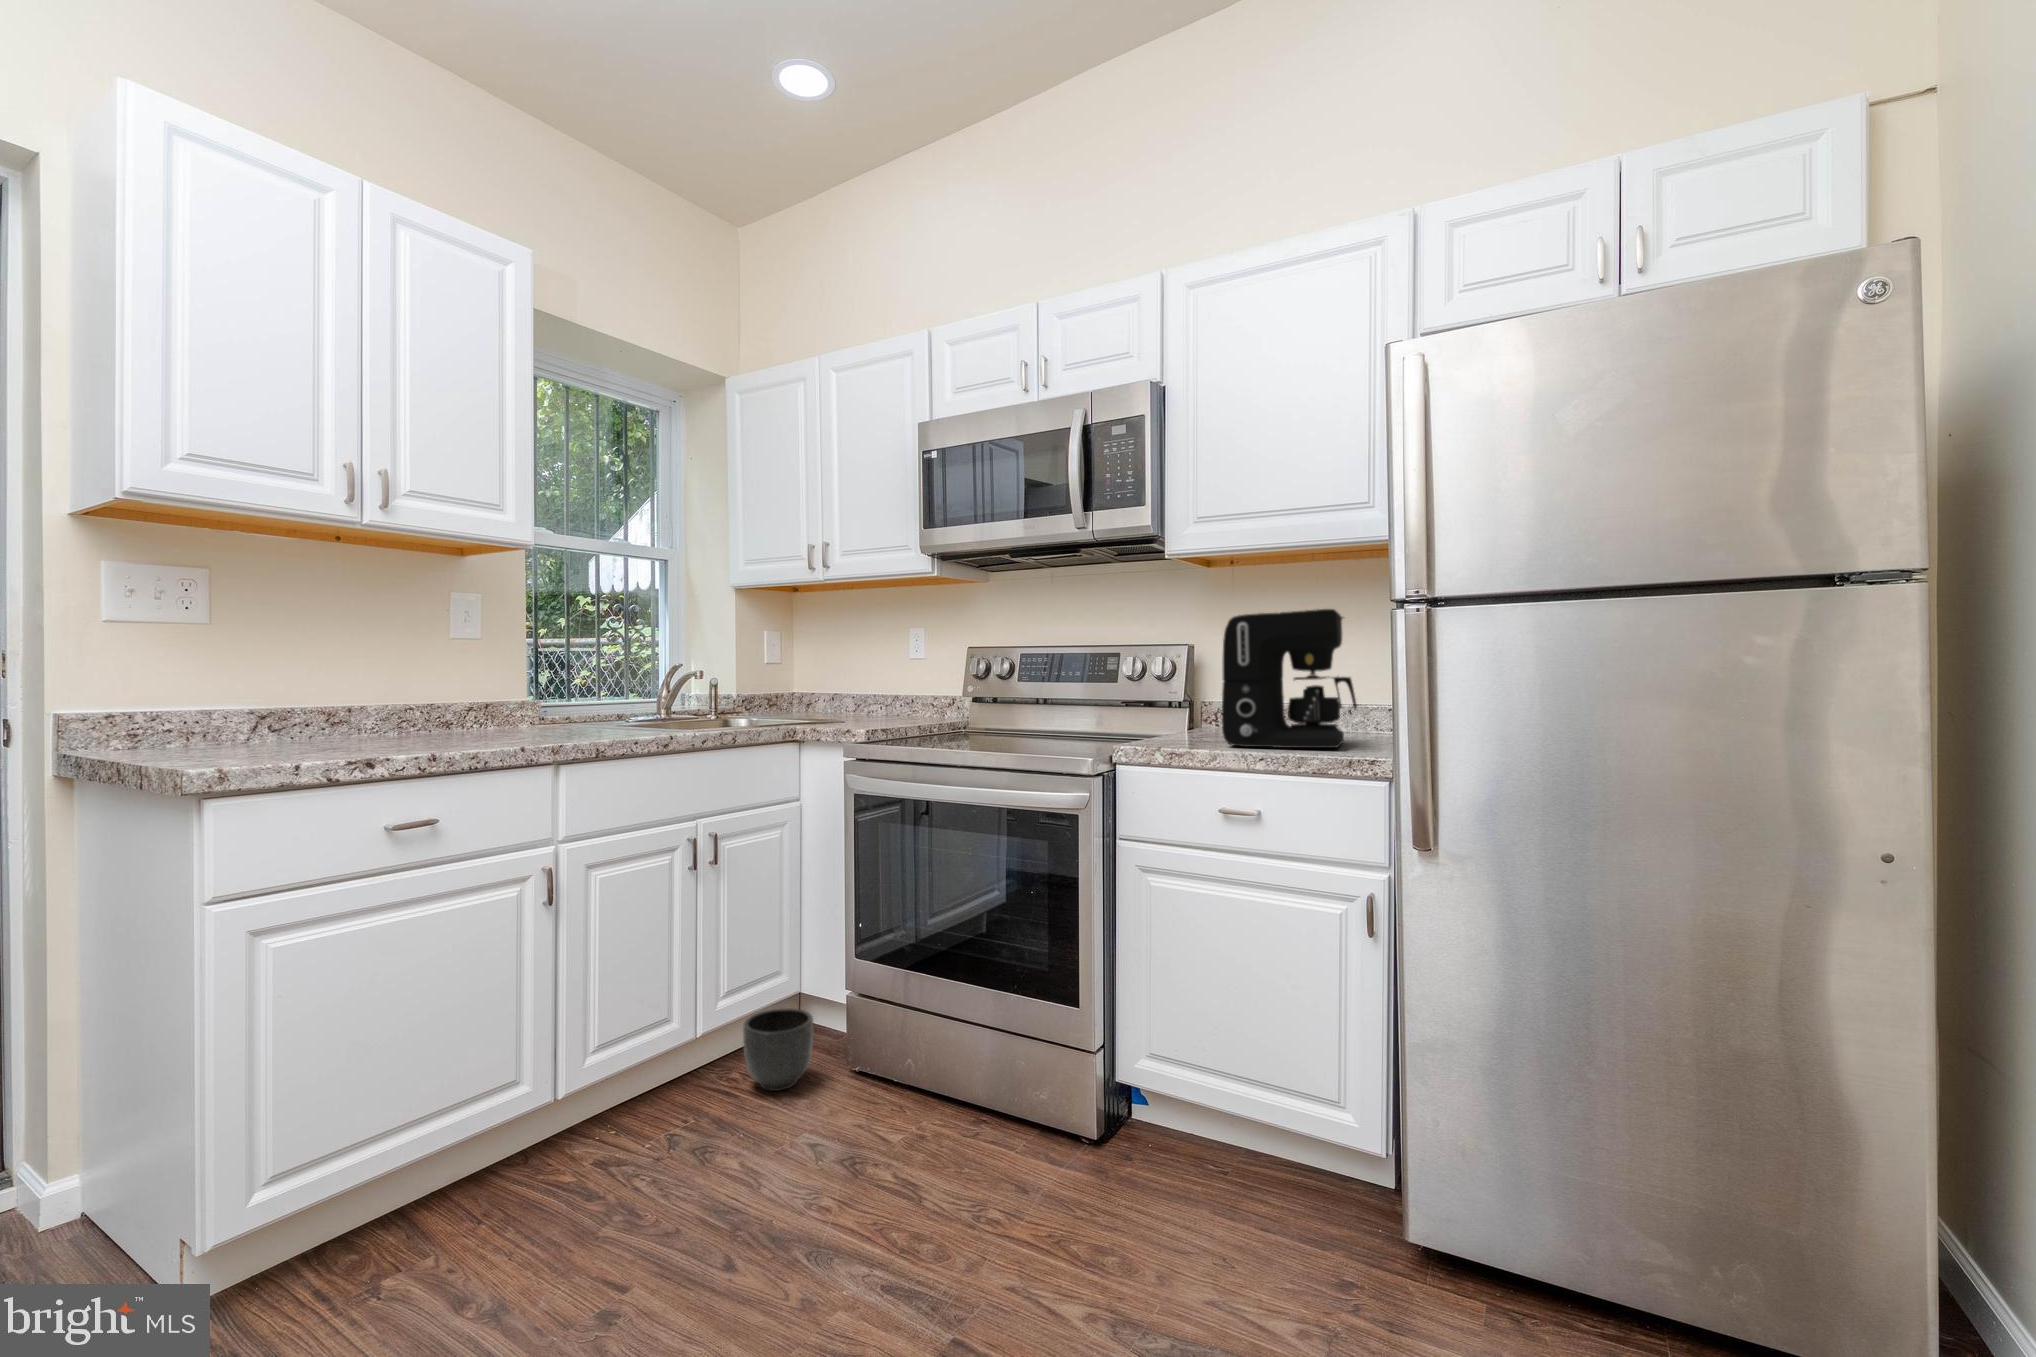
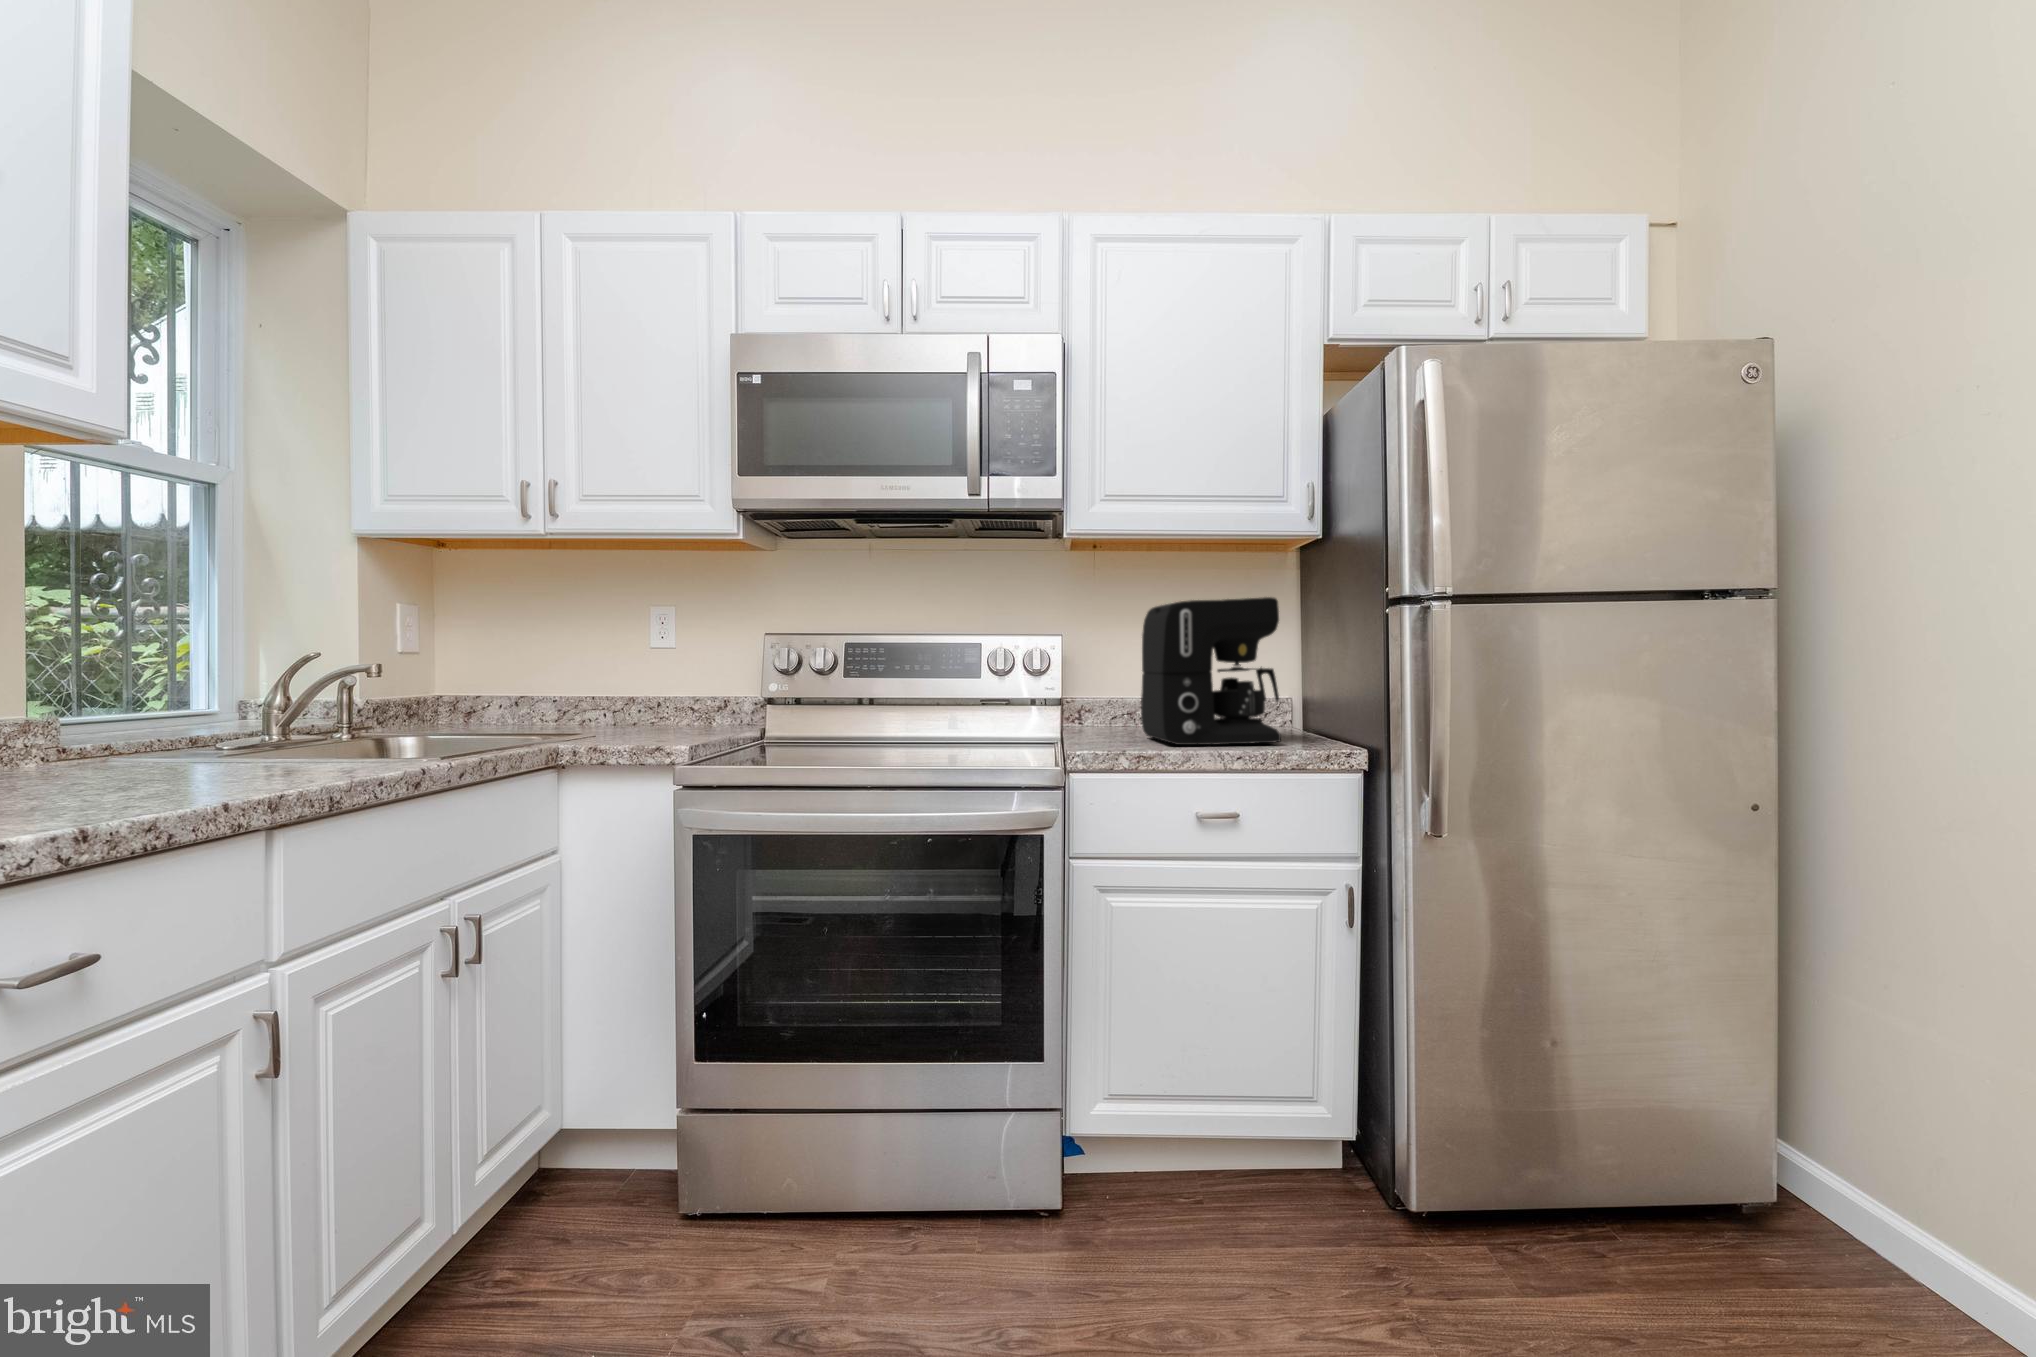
planter: present [743,1008,813,1091] -> none [529,1149,636,1280]

